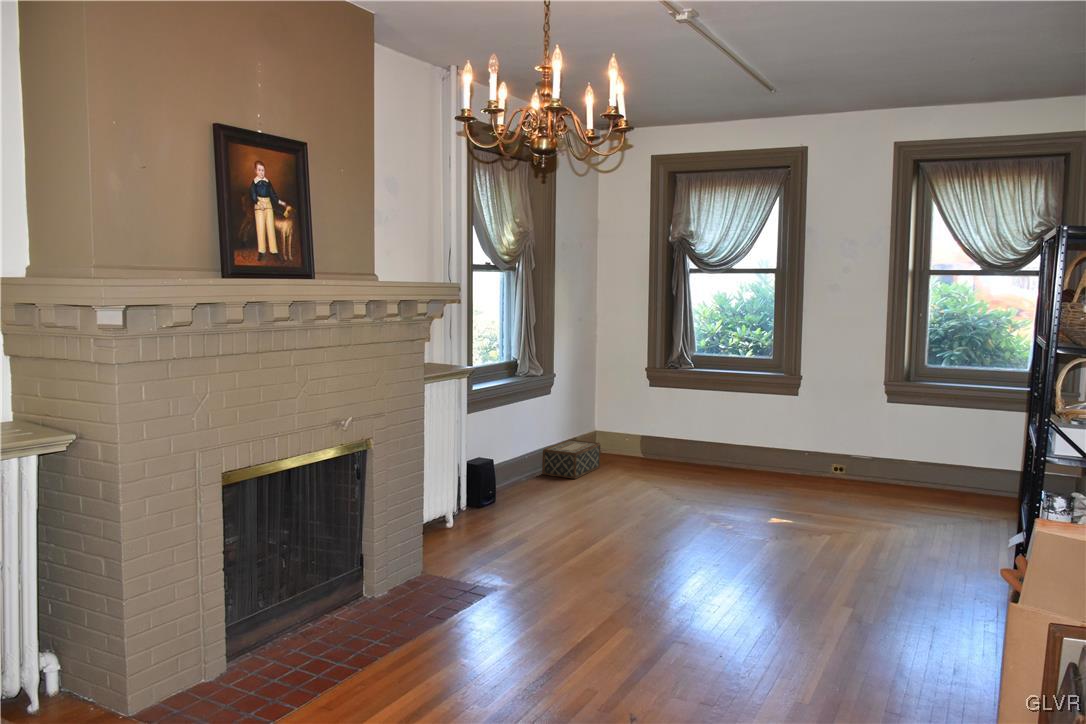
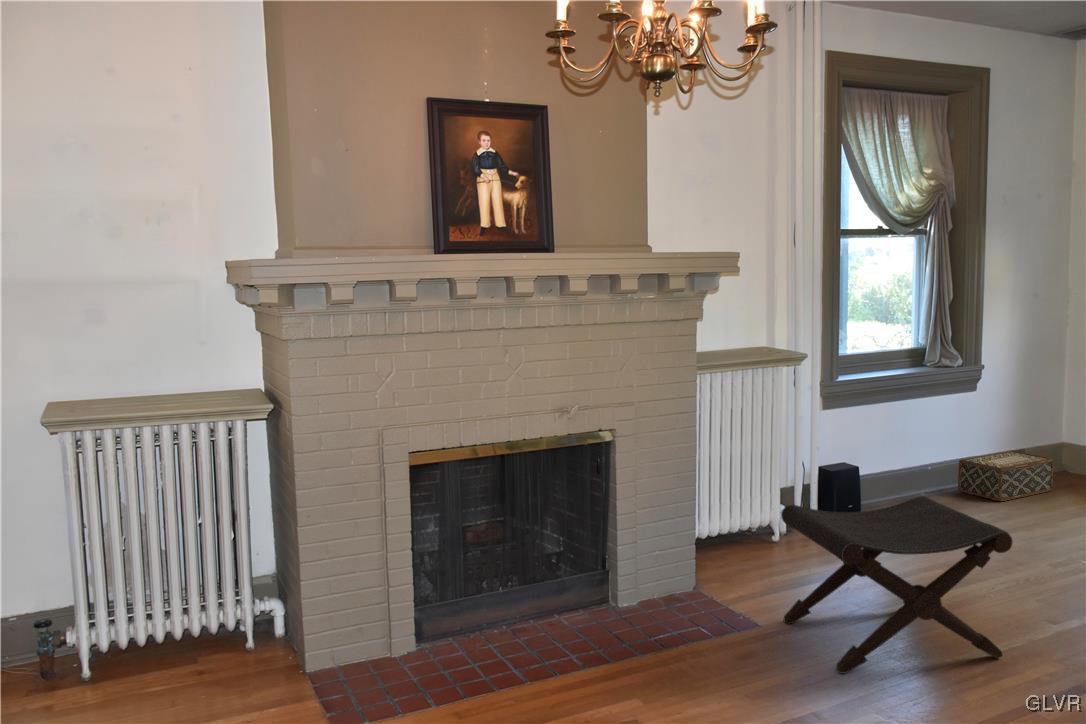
footstool: none [504,474,663,612] -> present [781,496,1013,674]

